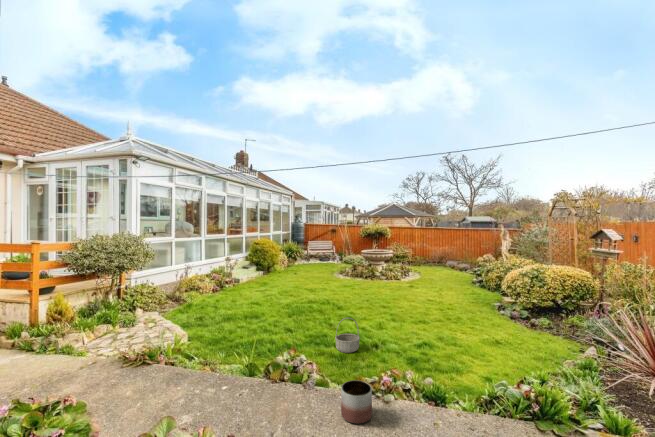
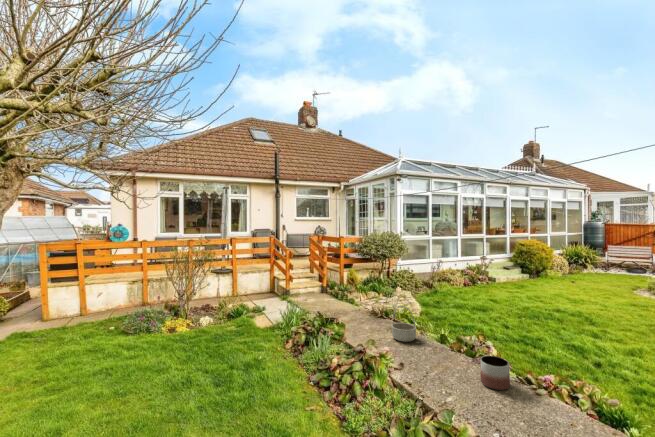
basket: present [335,318,360,353] -> present [391,306,416,342]

